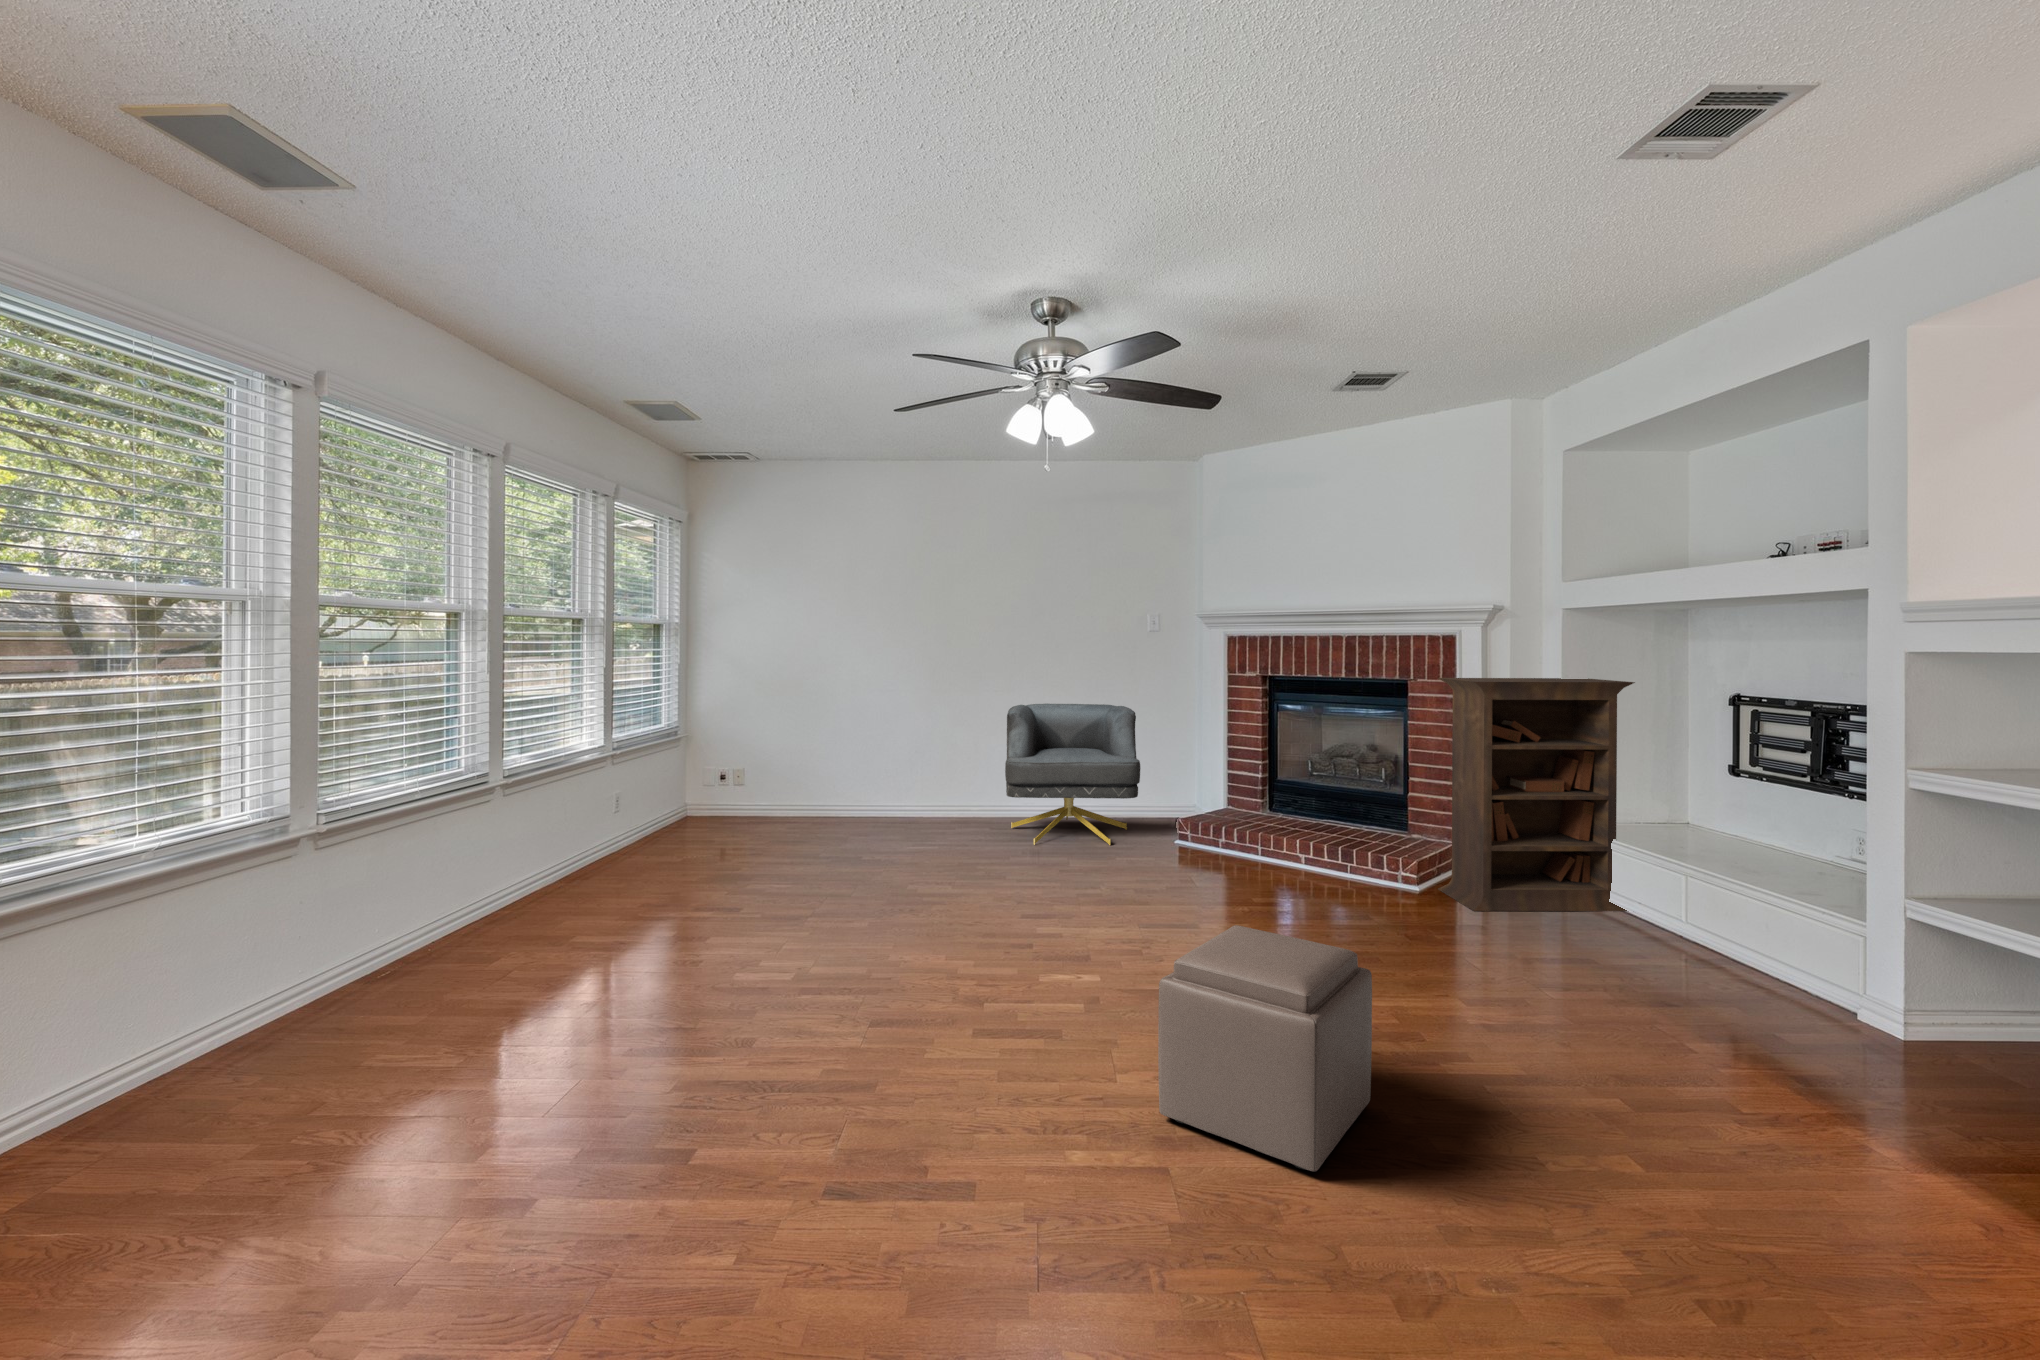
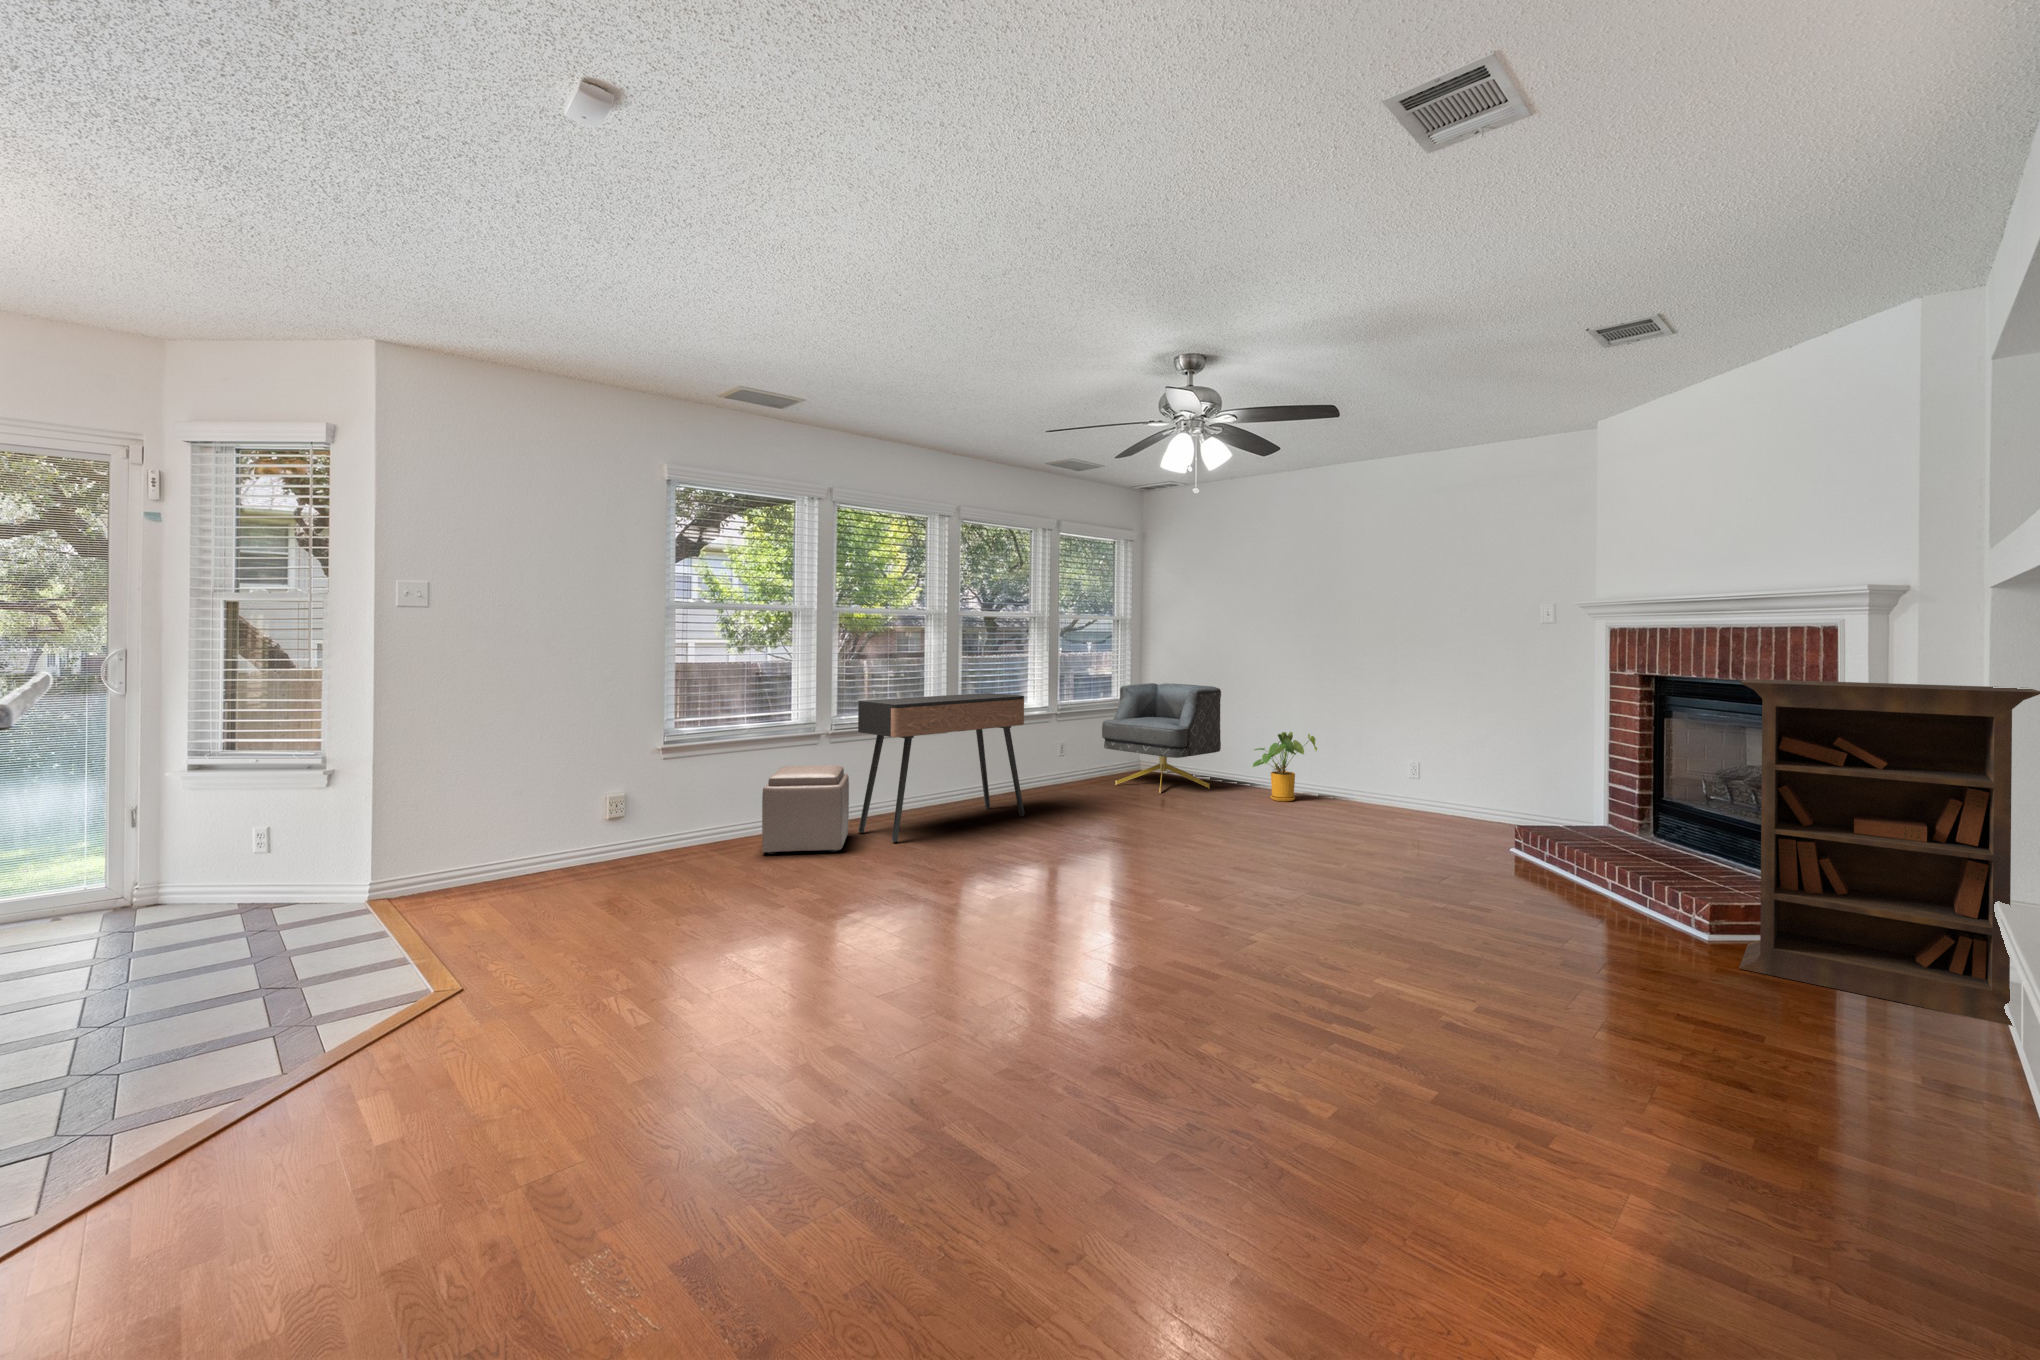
armchair: present [1005,704,1140,845] -> present [1102,683,1221,793]
console table: none [418,733,654,999] -> present [858,693,1024,842]
house plant: none [876,749,938,828] -> present [1253,732,1317,801]
ottoman: present [1158,925,1372,1172] -> present [762,765,849,854]

